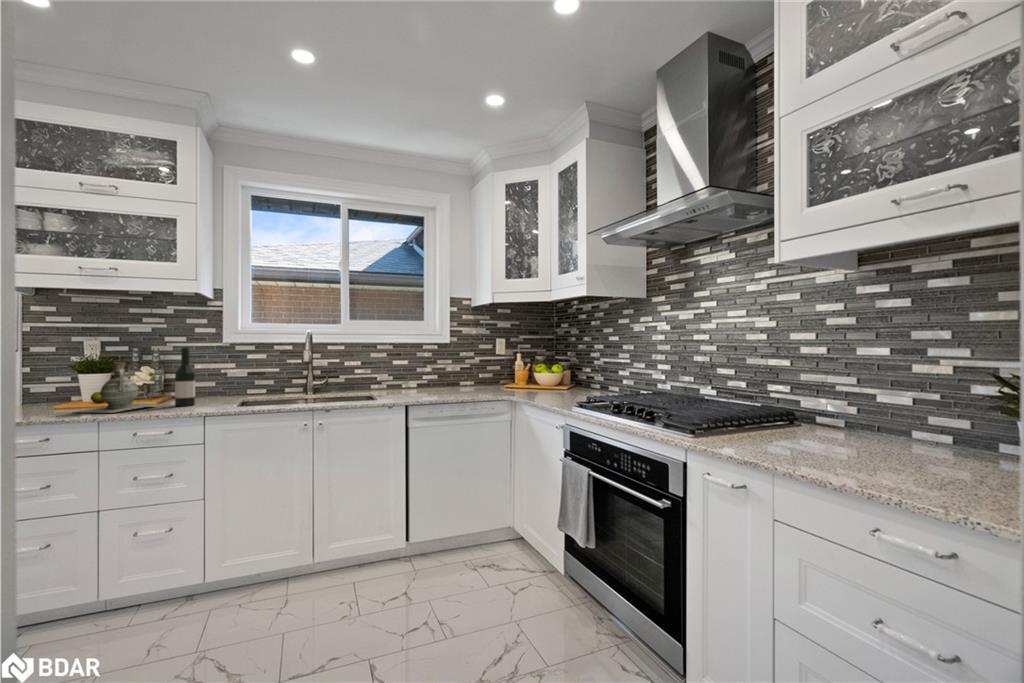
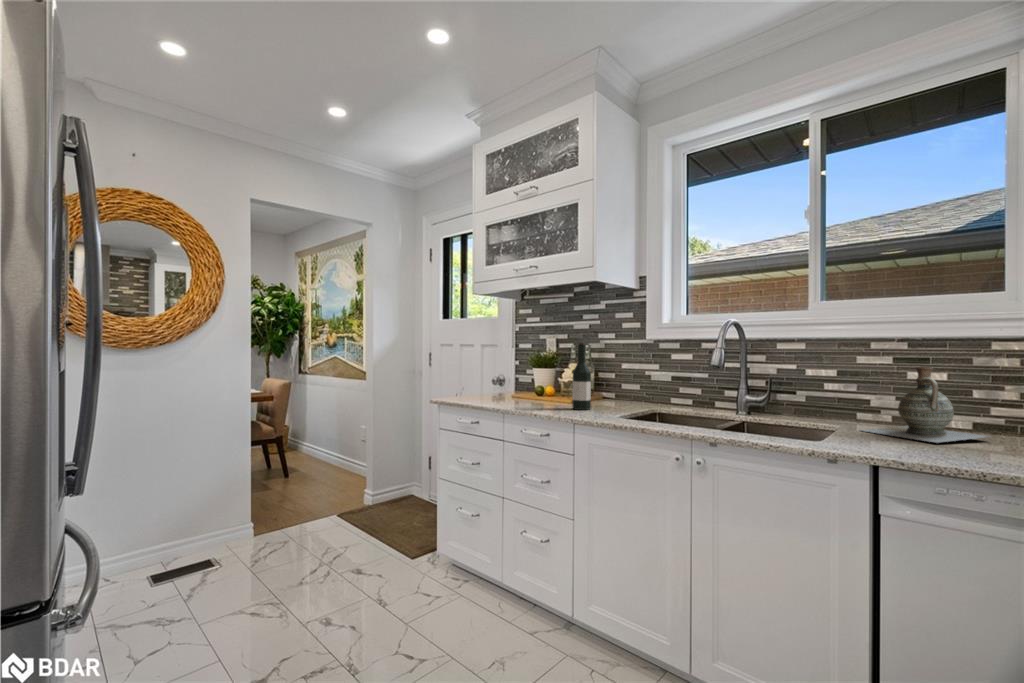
ceramic jug: present [75,362,158,413] -> present [862,367,988,443]

